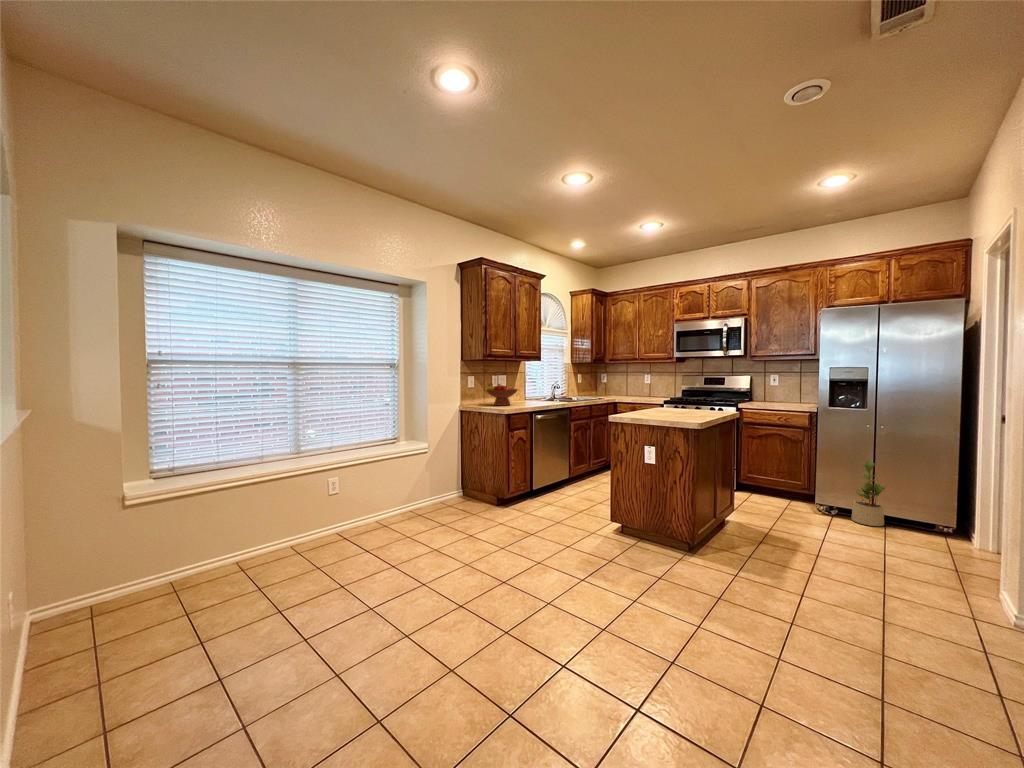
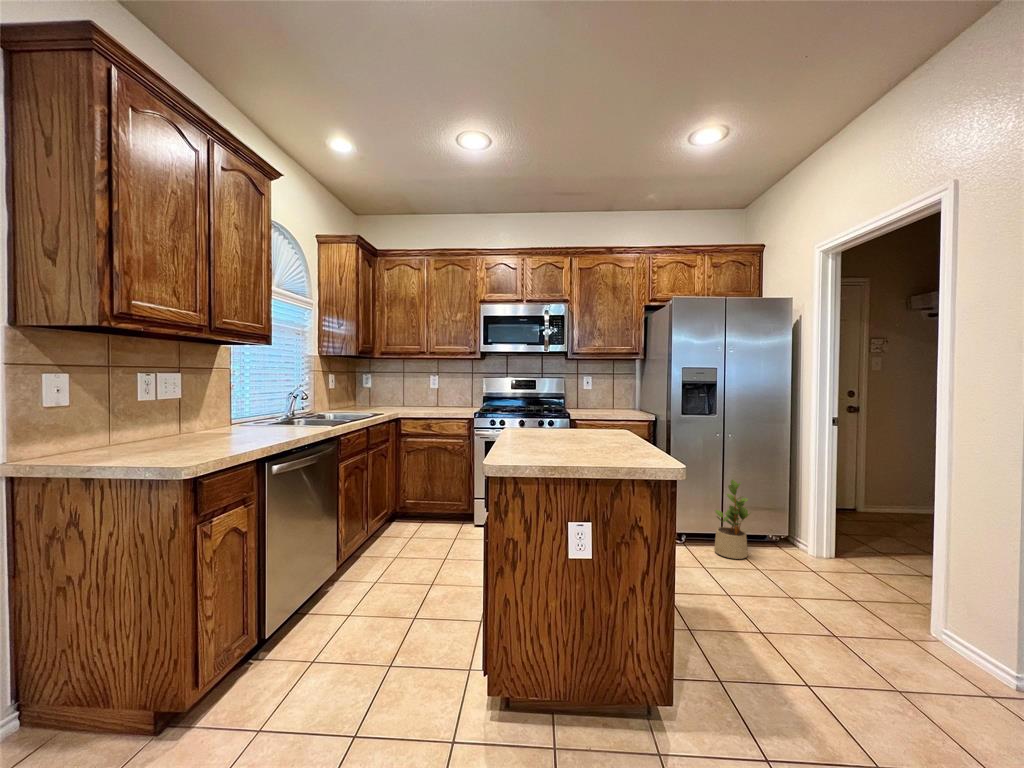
fruit bowl: present [486,384,517,406] -> none [116,394,221,450]

